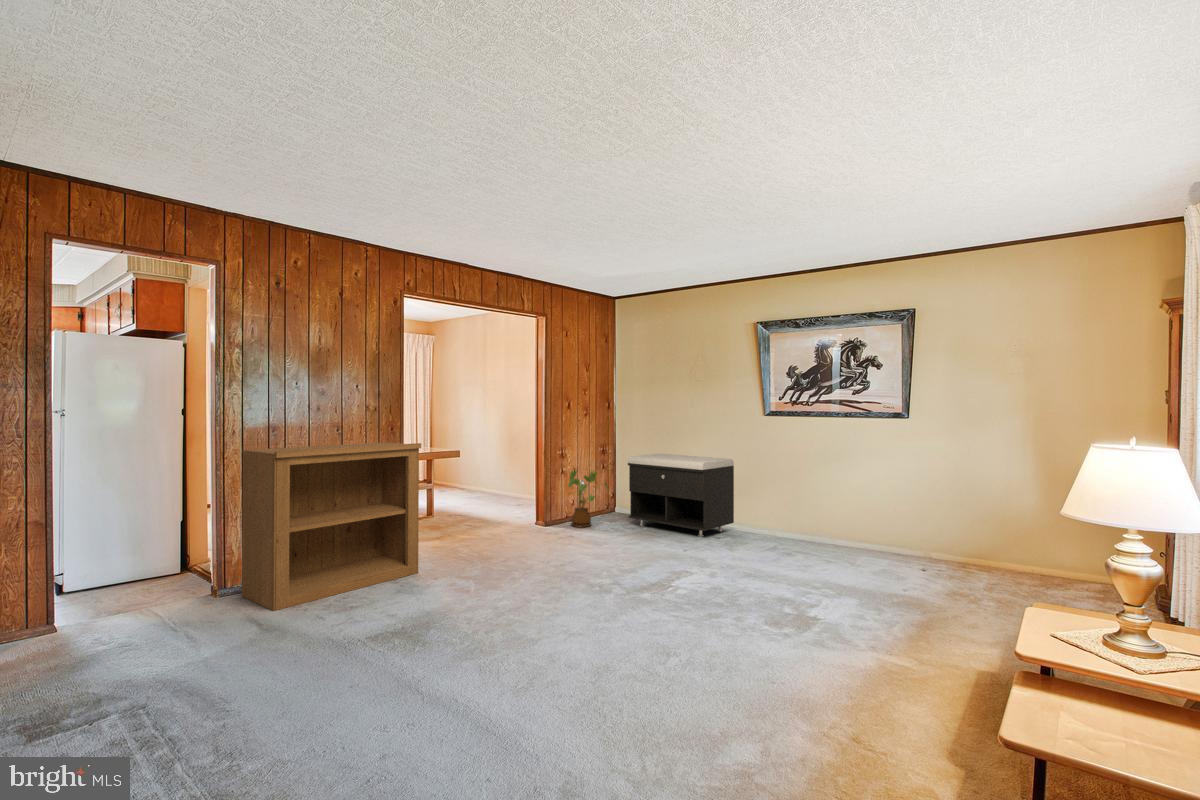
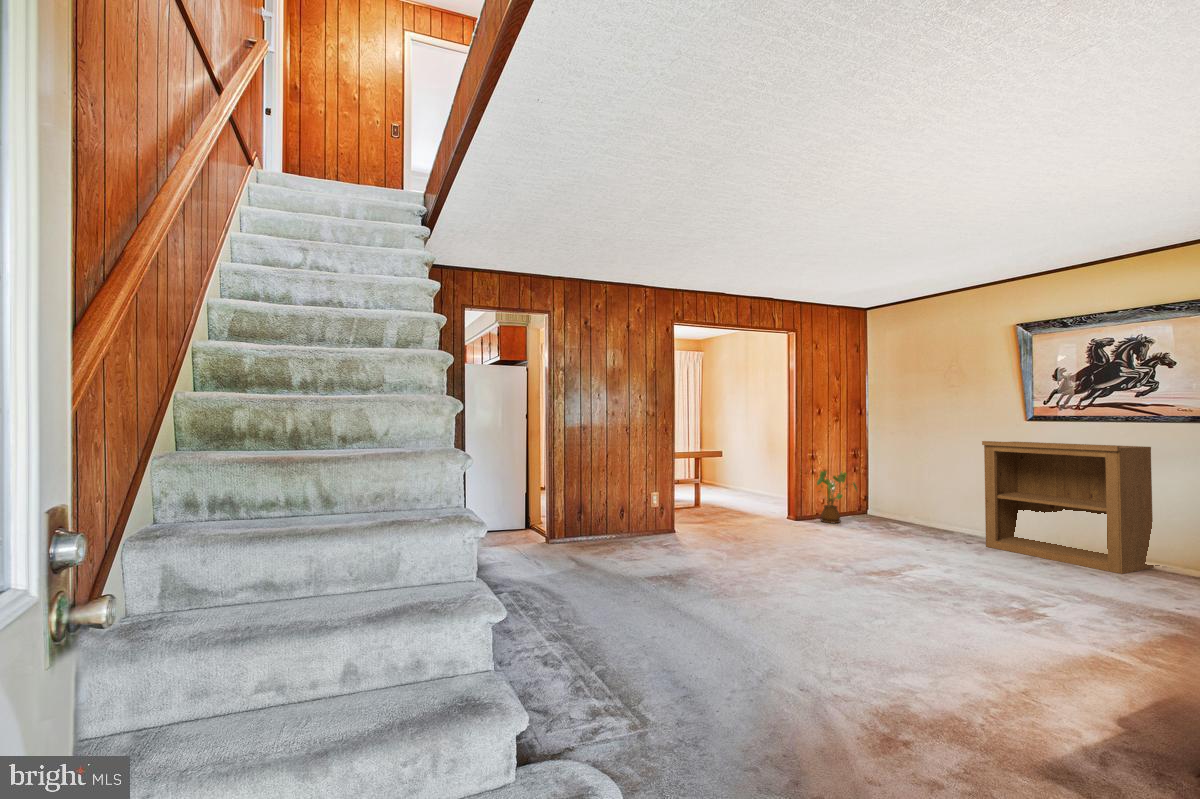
bookshelf: present [241,442,421,611] -> present [982,441,1154,574]
storage bench: present [628,454,734,537] -> none [877,458,996,540]

